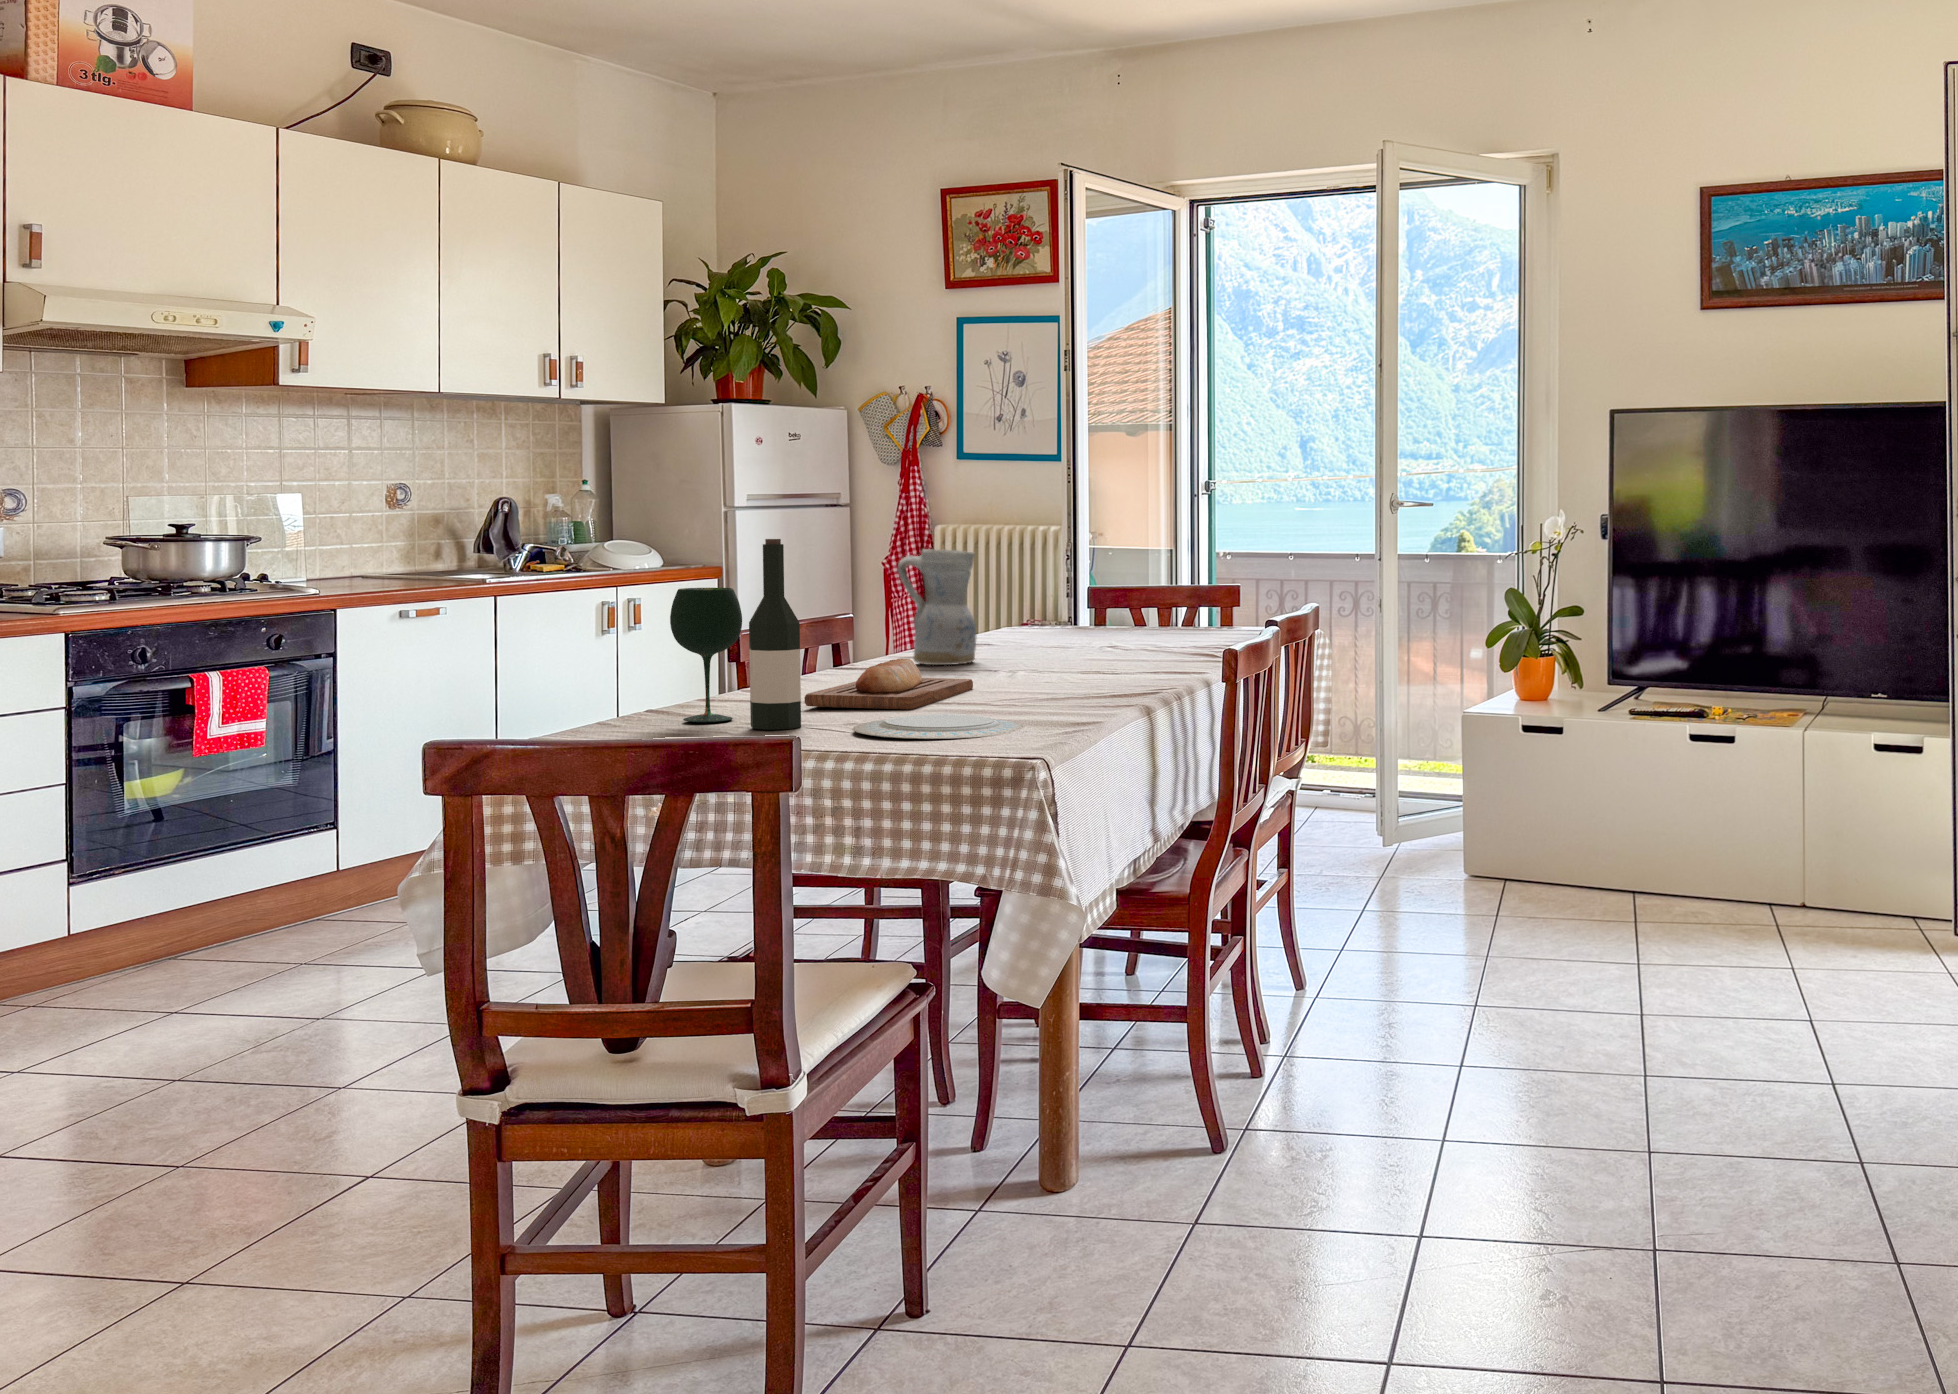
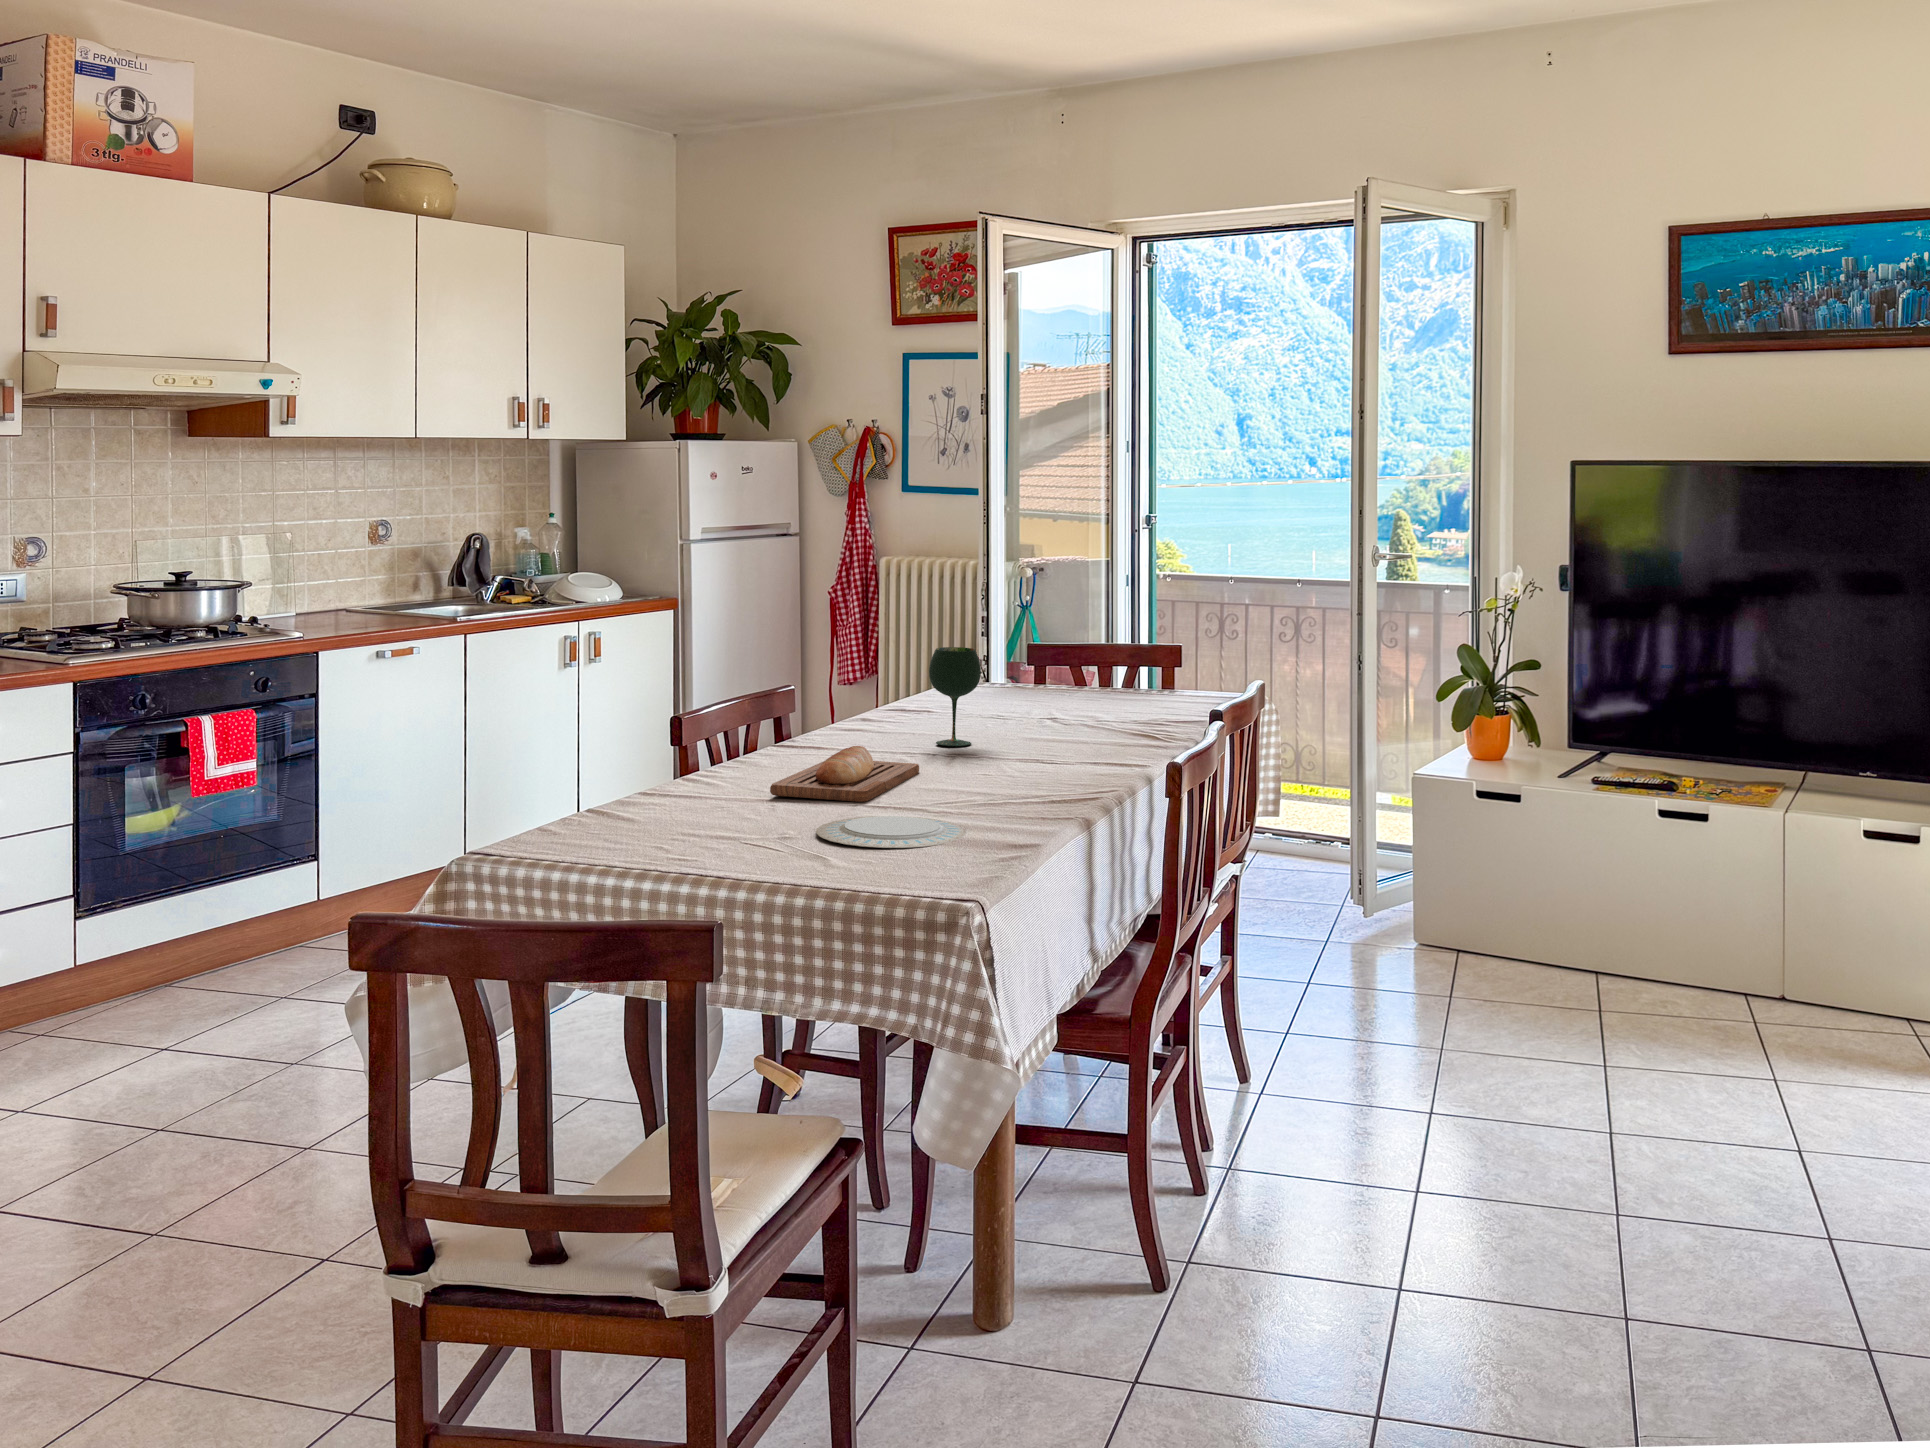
wine bottle: present [749,539,801,730] -> none [725,658,770,828]
ceramic pitcher: present [898,549,976,665] -> none [851,627,922,734]
wine glass: present [670,588,742,723] -> present [929,647,981,746]

